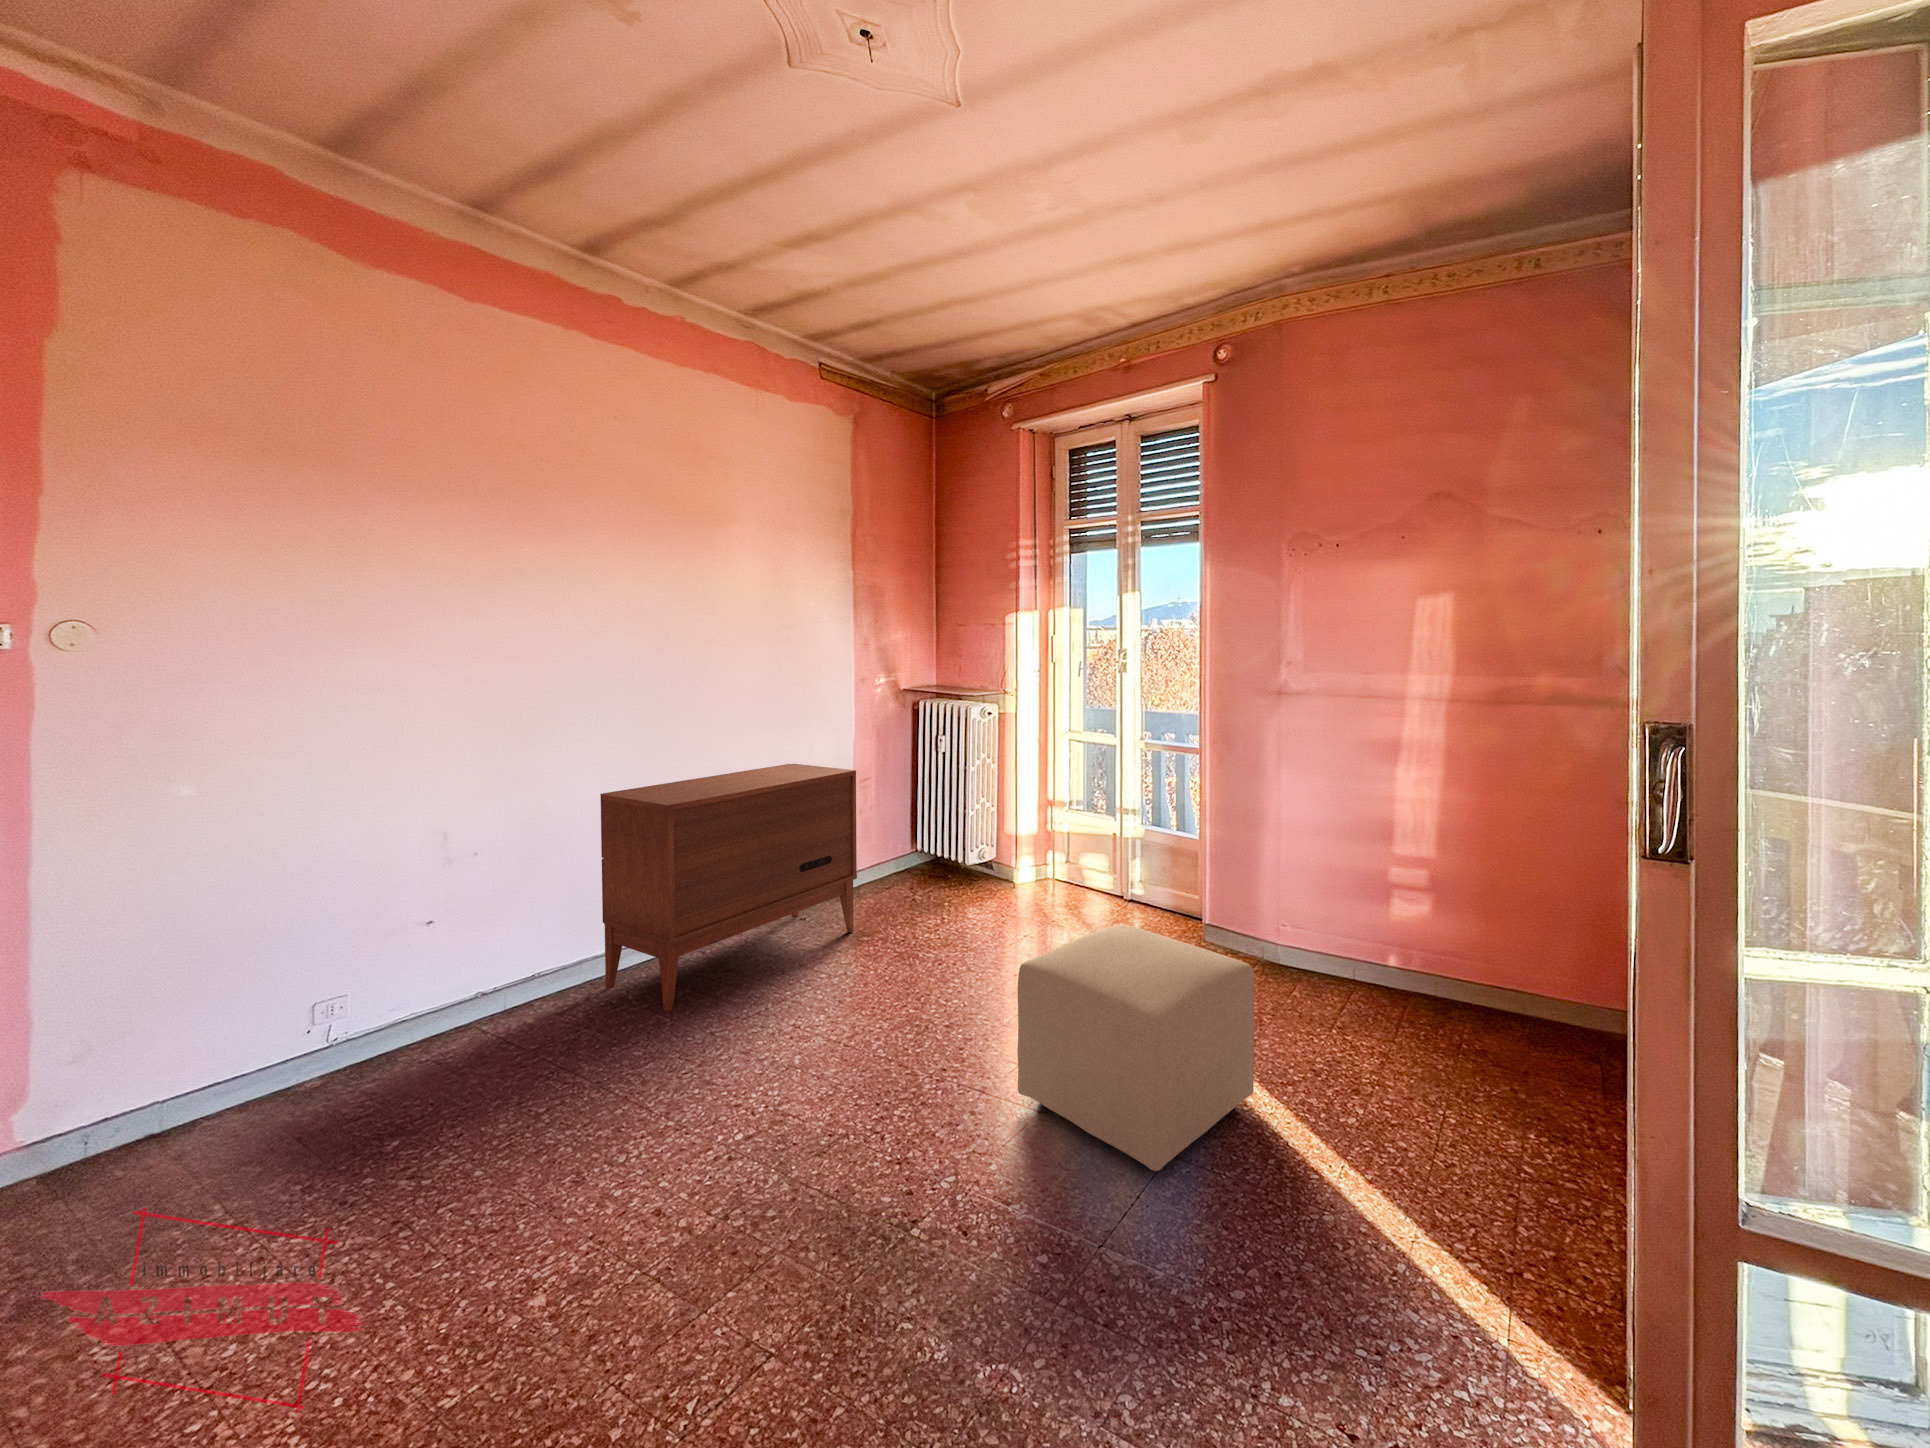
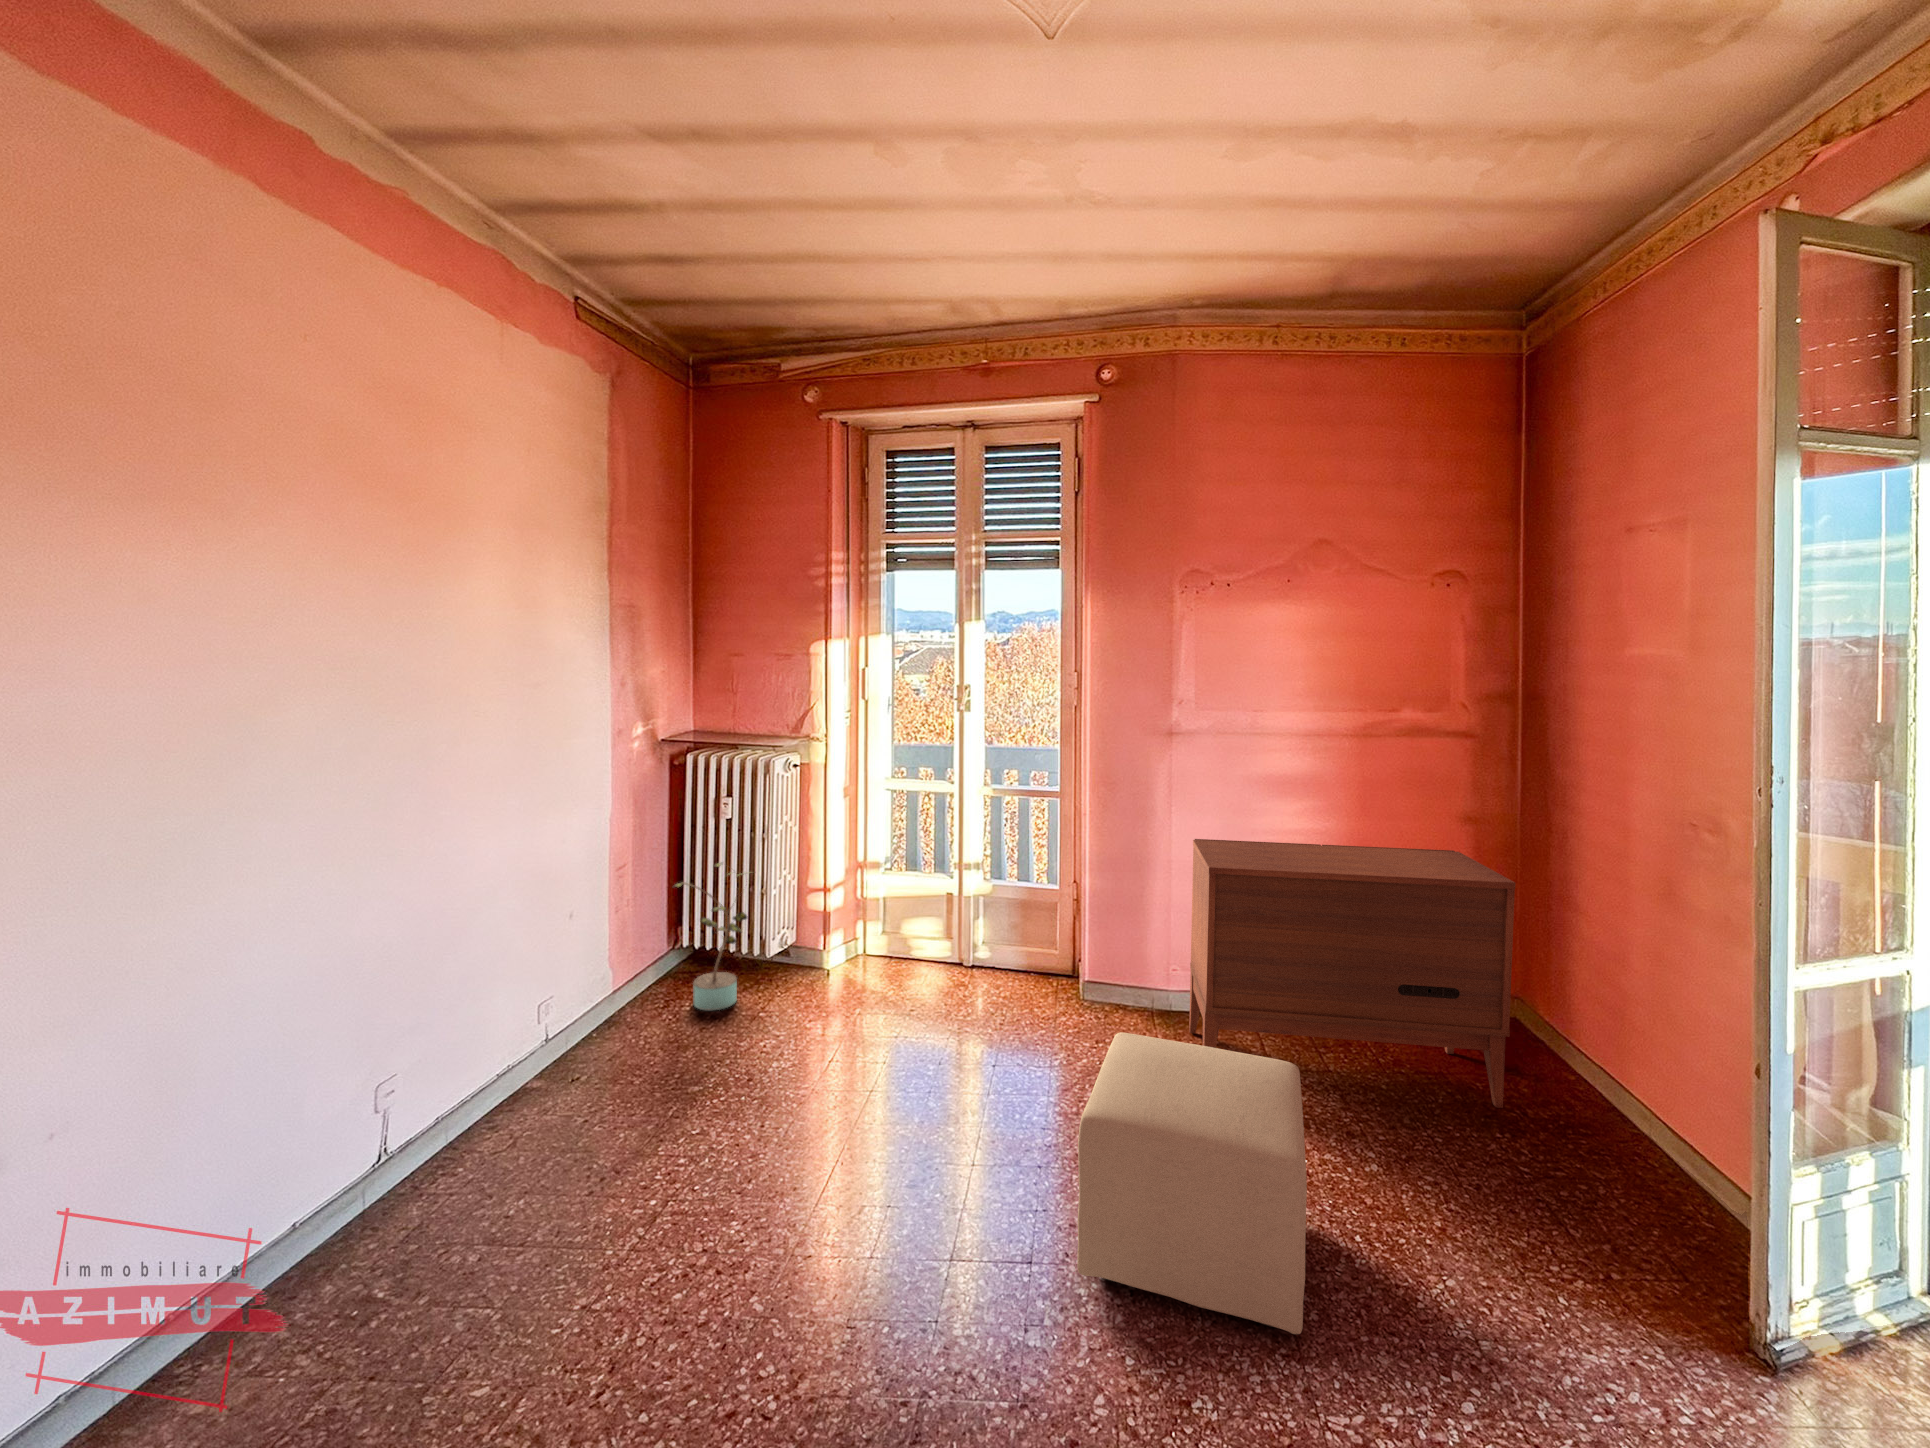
dresser: present [600,764,857,1012] -> present [1189,839,1516,1108]
potted plant: none [891,786,952,898] -> present [673,863,747,1011]

